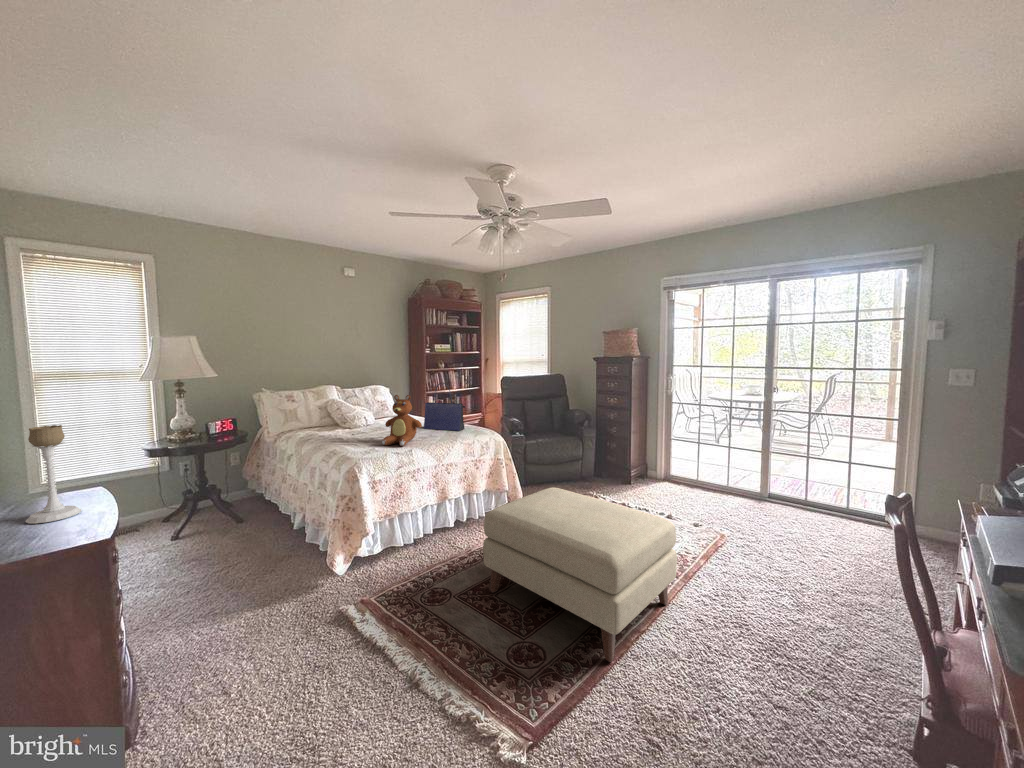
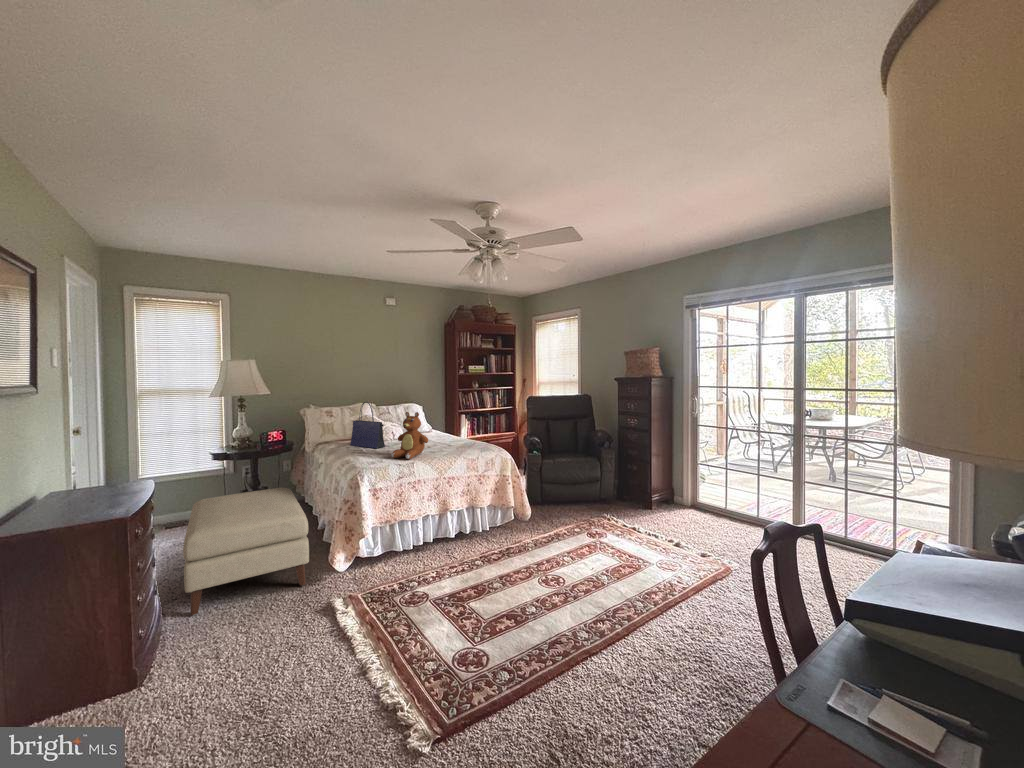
tote bag: present [424,383,465,431] -> present [350,402,385,448]
candle holder: present [25,425,81,524] -> none [80,430,120,503]
ottoman: present [483,487,677,662] -> present [183,487,309,615]

